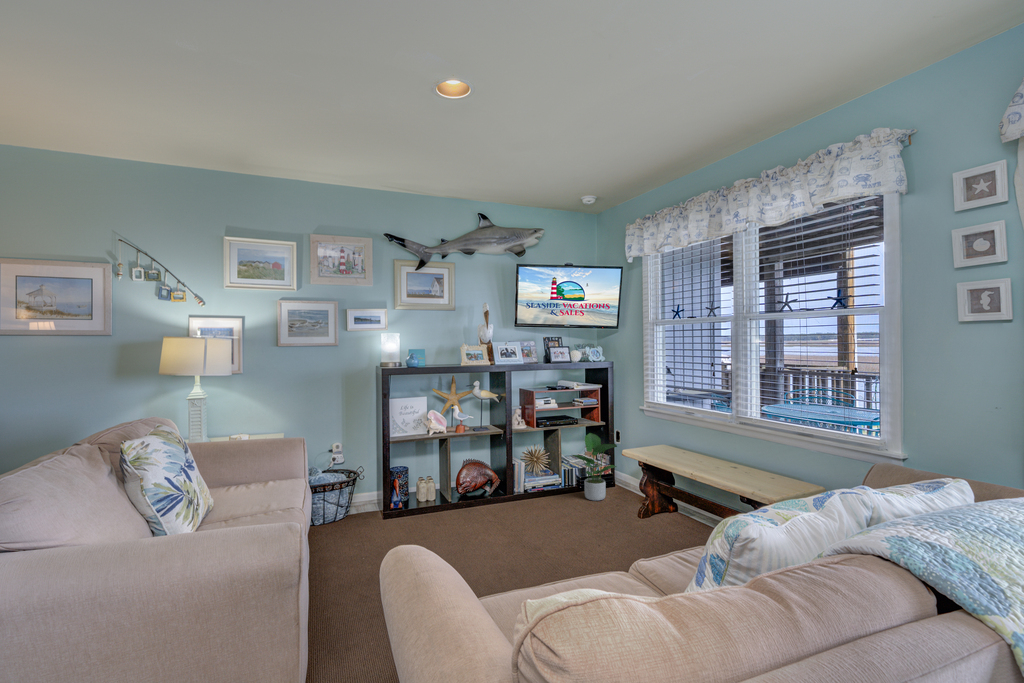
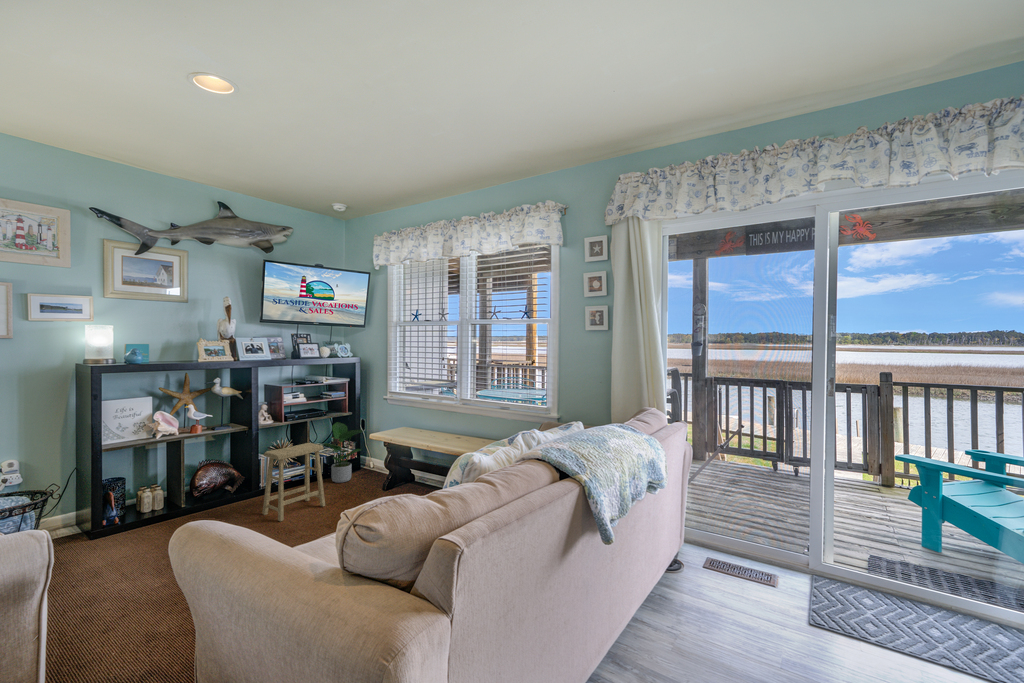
footstool: none [516,454,576,536] -> present [262,443,325,521]

